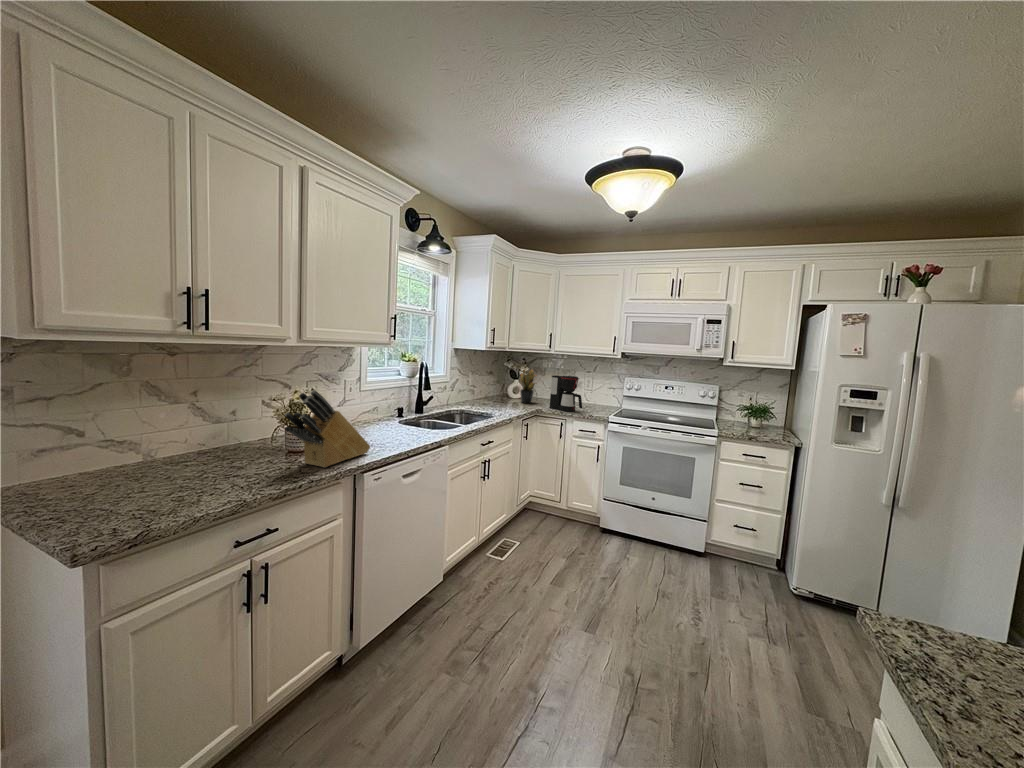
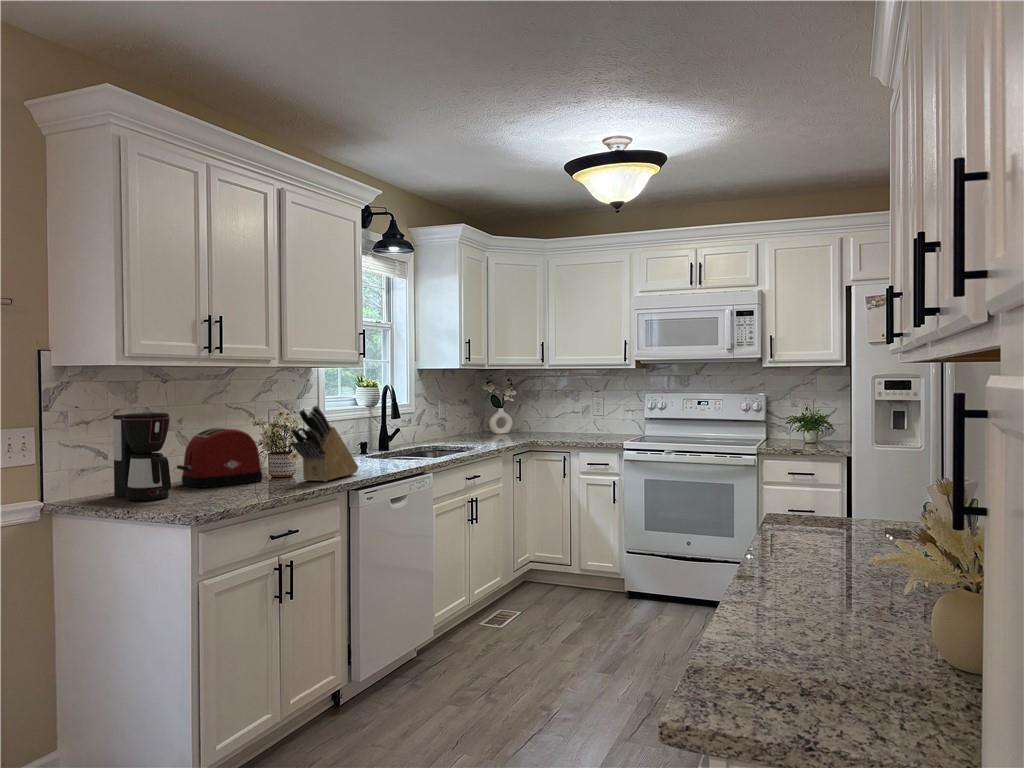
potted plant: present [520,370,535,403] -> none [501,386,534,437]
coffee maker: present [550,375,582,412] -> present [113,413,171,501]
toaster: none [164,404,266,472] -> present [177,428,262,488]

